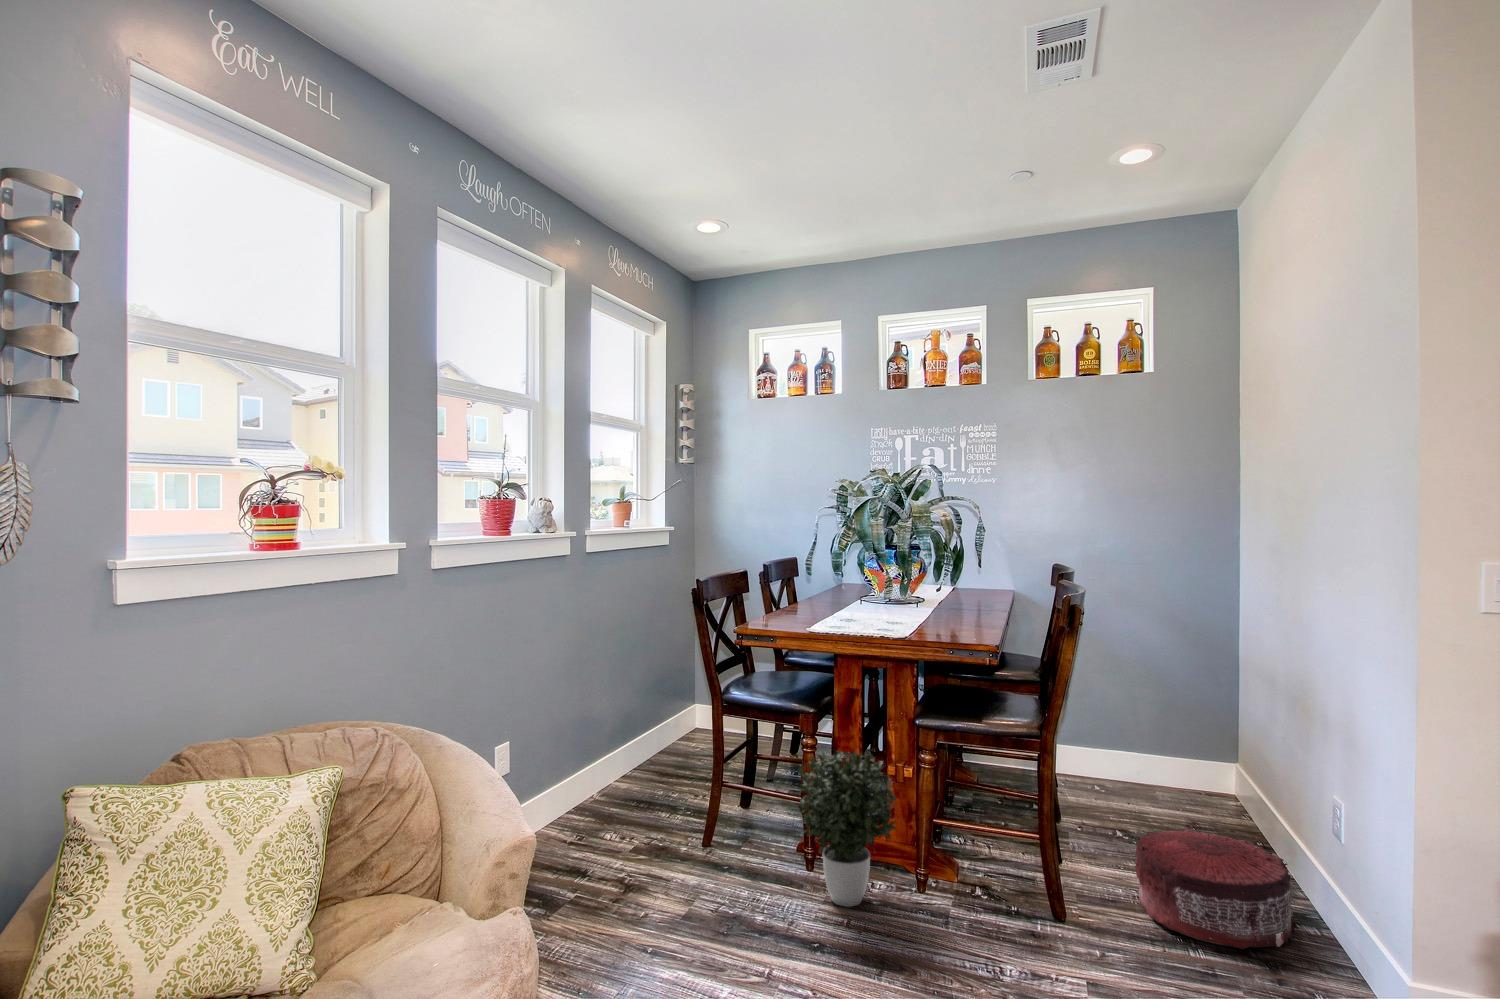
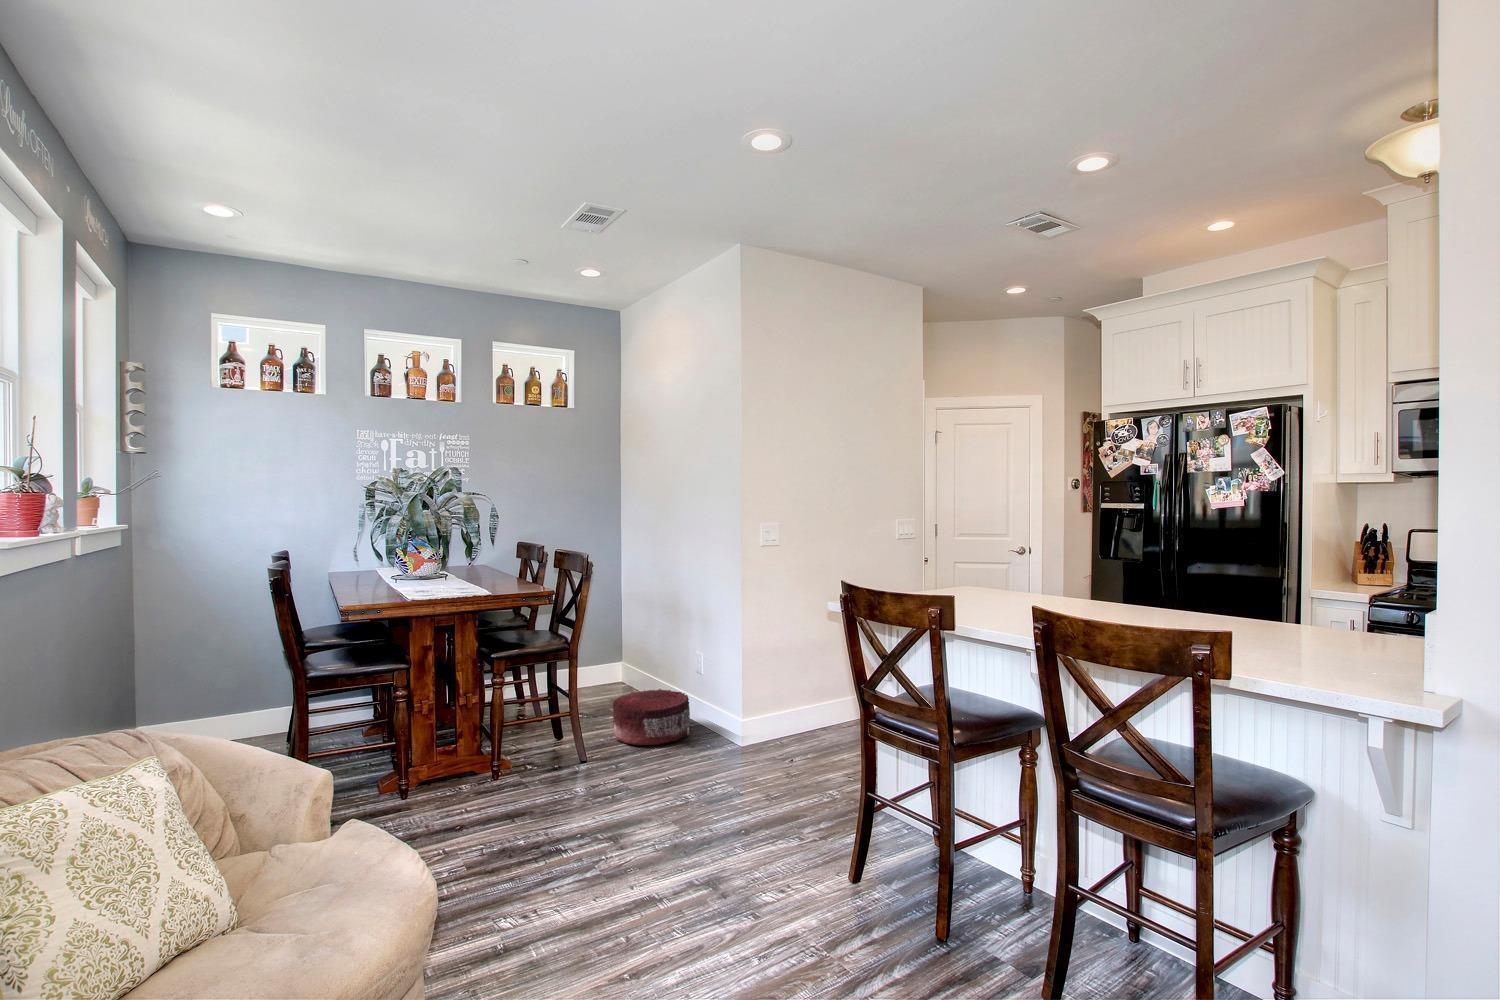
potted plant: present [798,751,896,907] -> none [401,685,489,805]

